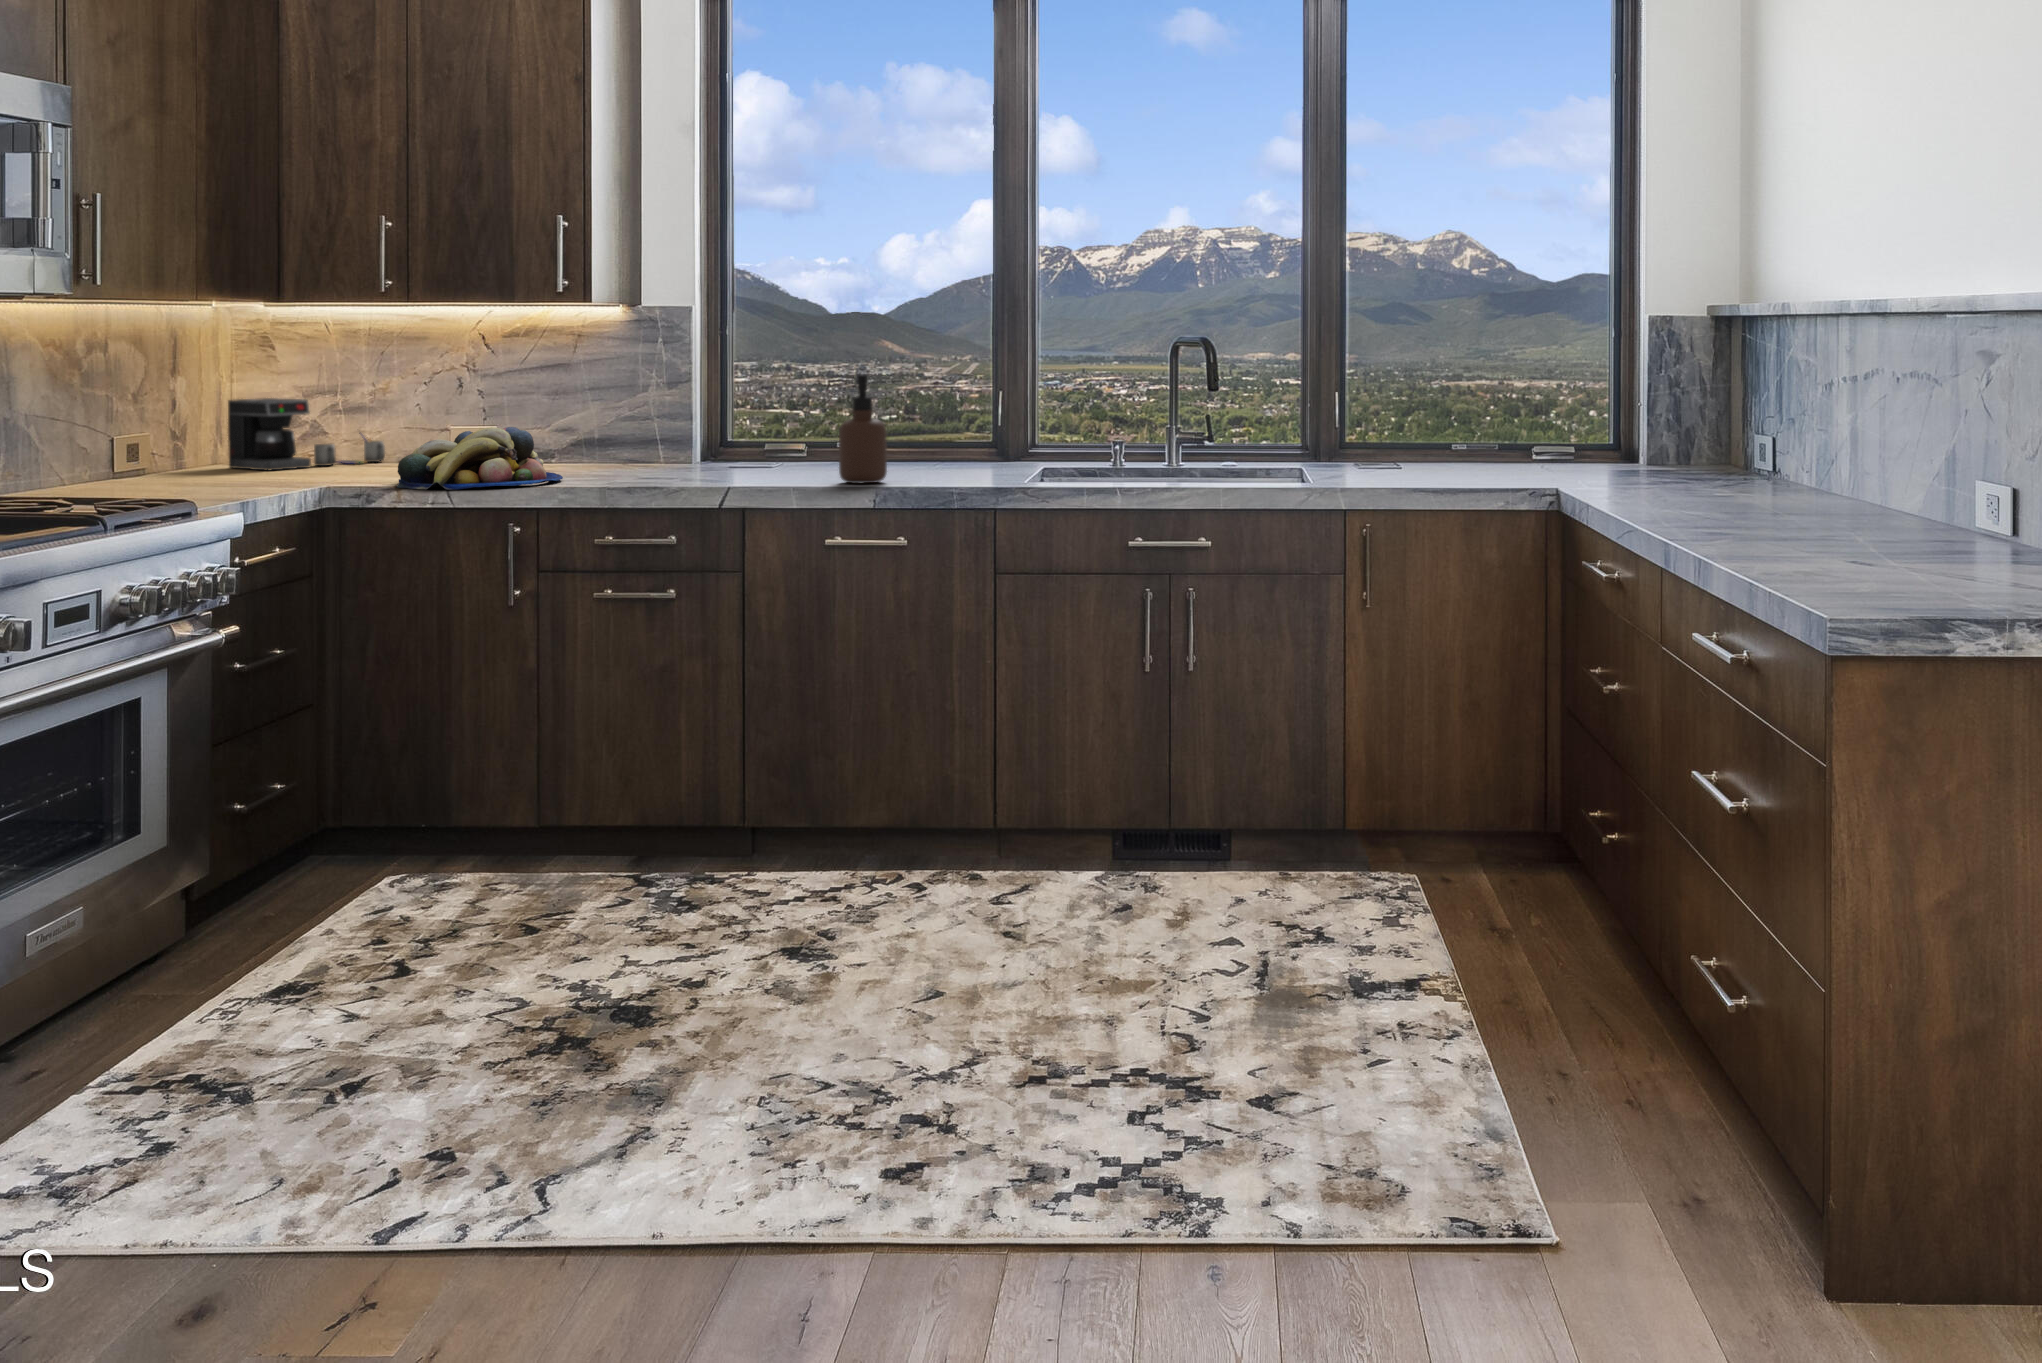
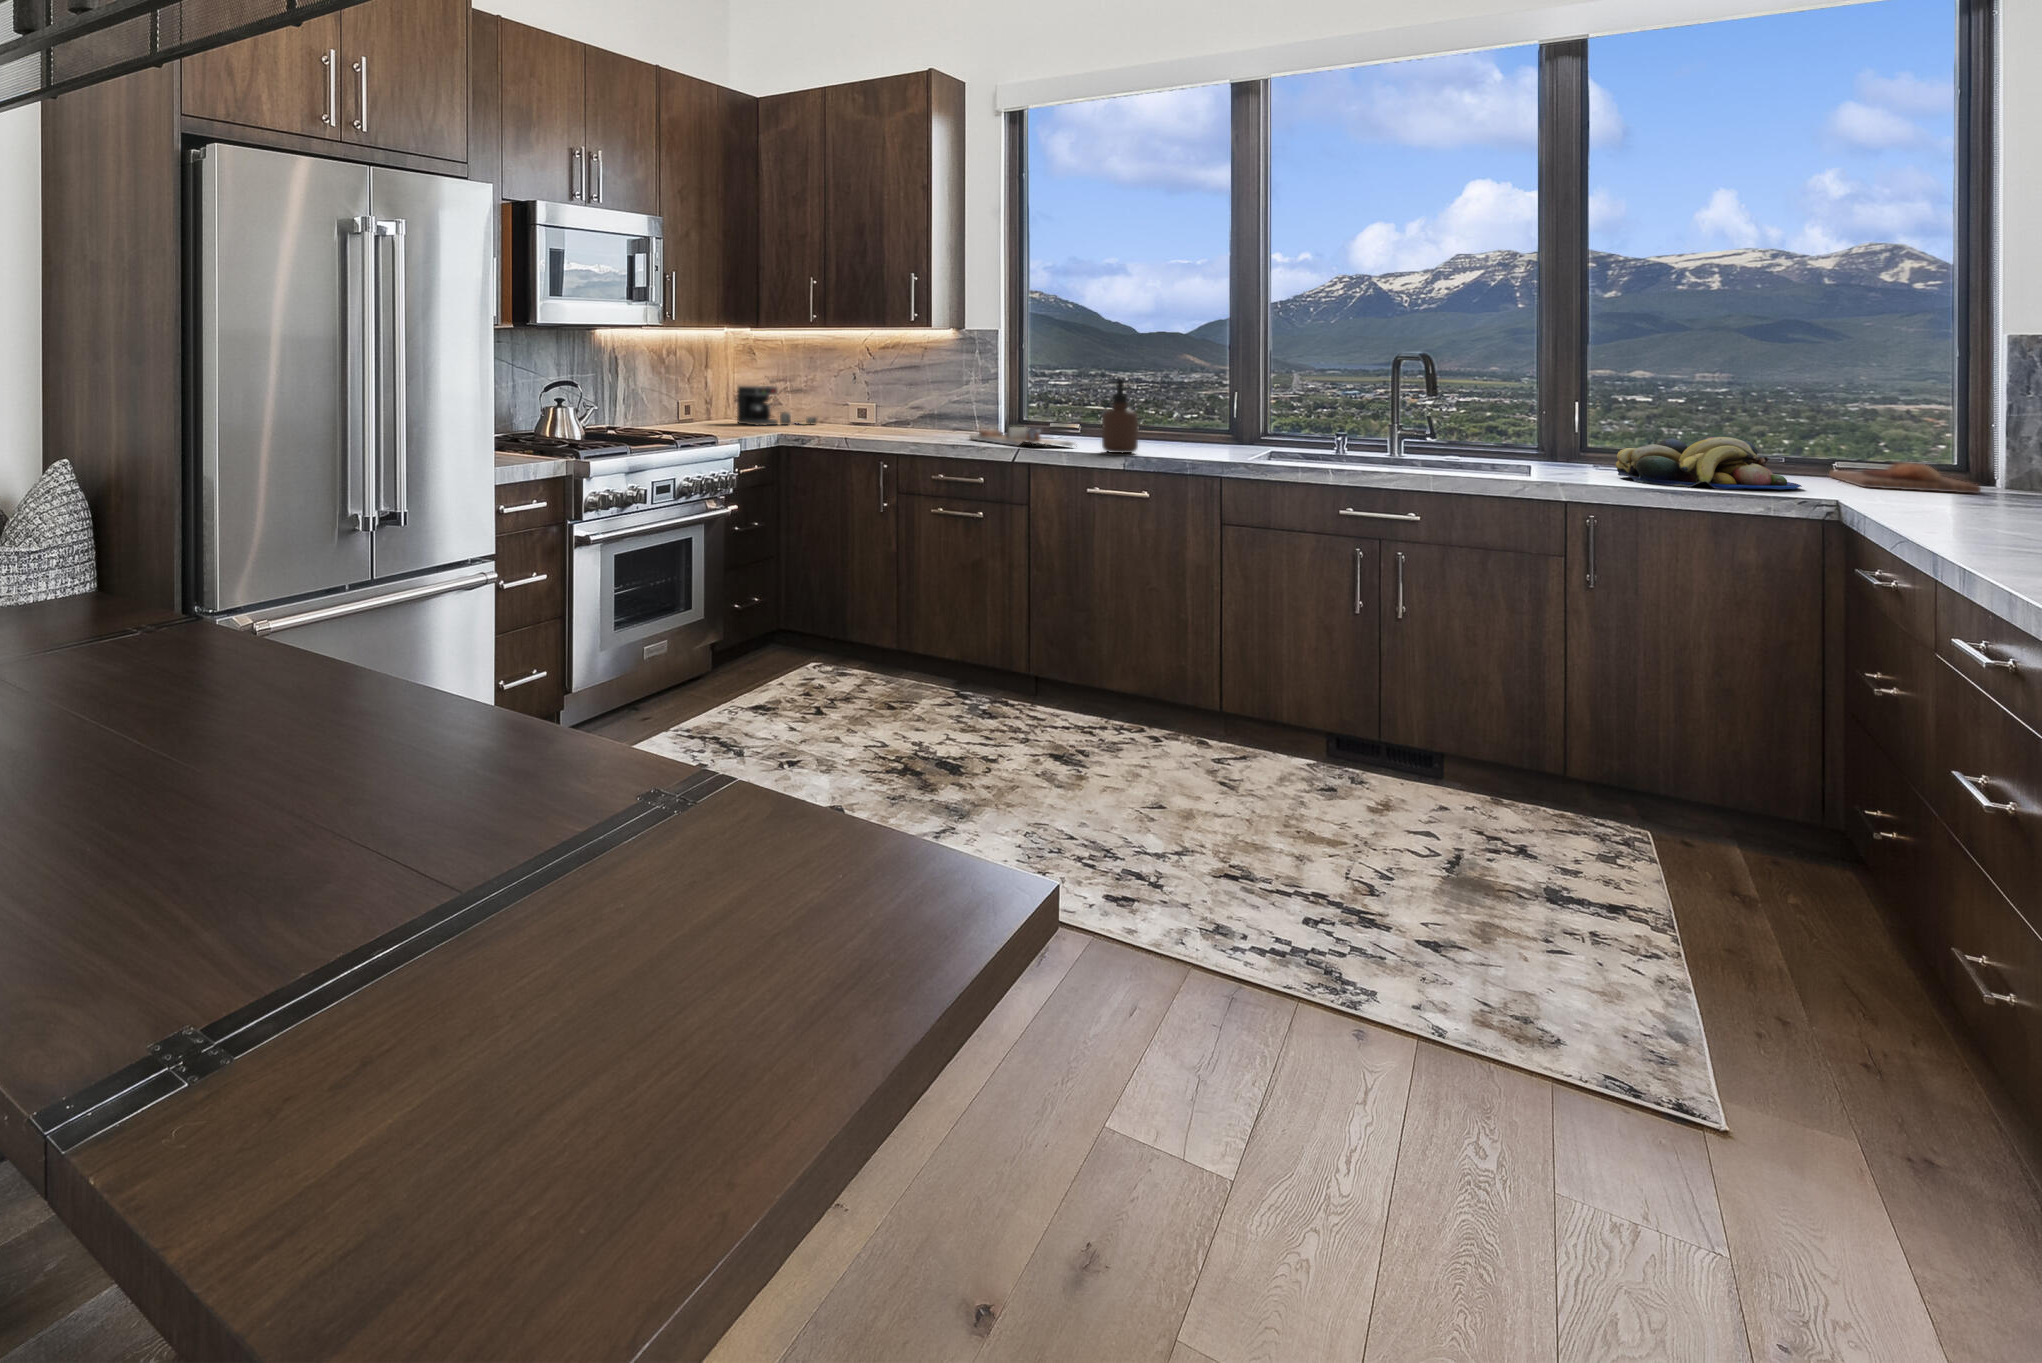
fruit bowl: present [397,427,563,490] -> present [1616,437,1802,489]
bread loaf: none [1535,440,1642,471] -> present [1829,463,1981,494]
cutting board: none [644,451,806,481] -> present [970,427,1075,446]

